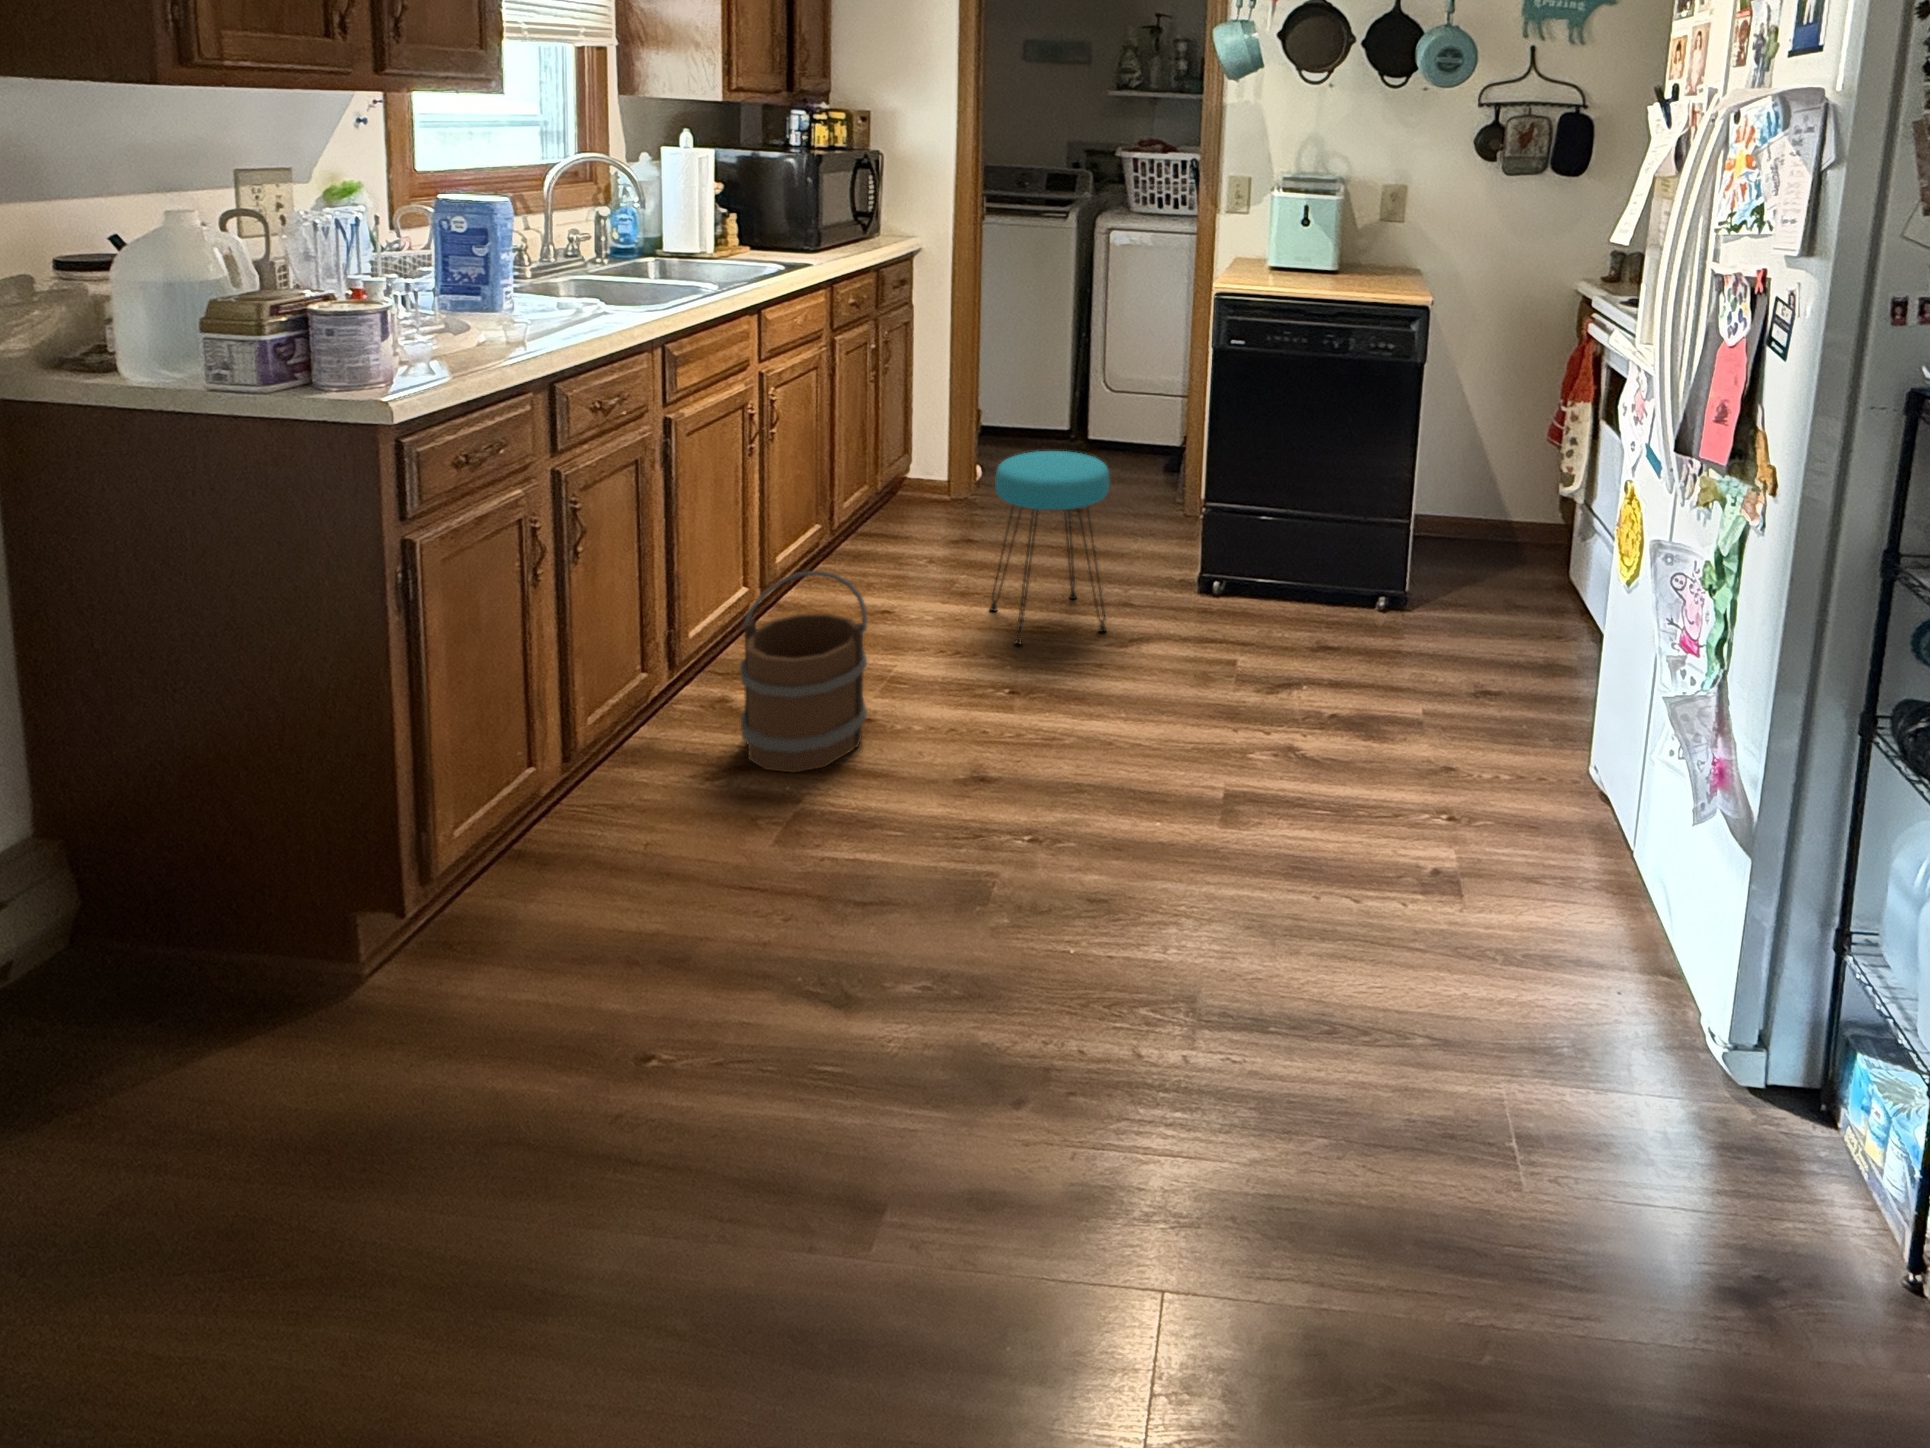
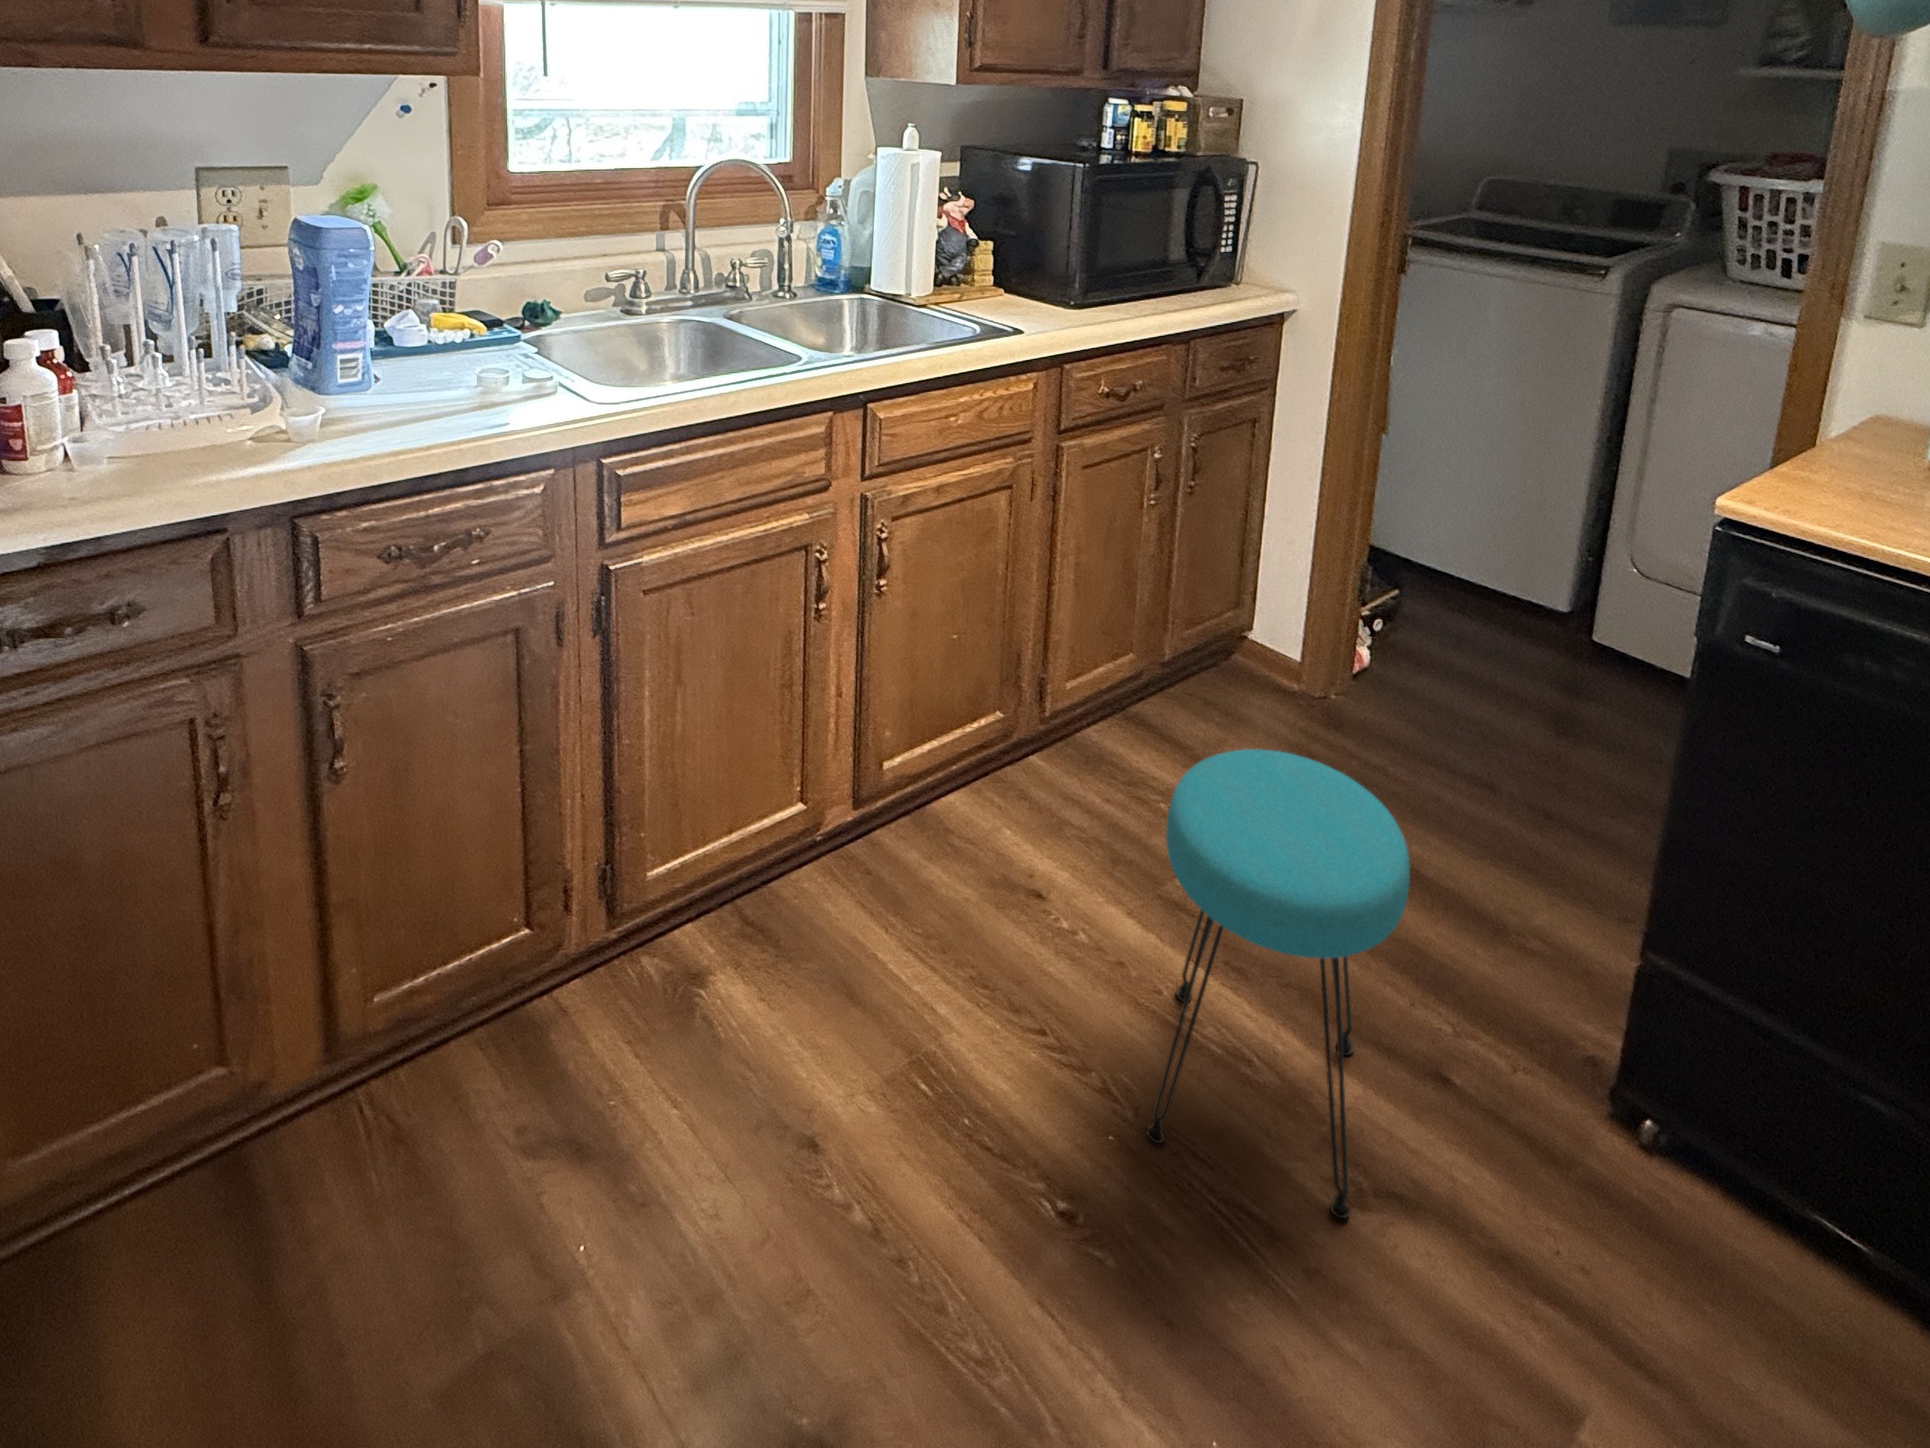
bucket: present [740,571,867,772] -> none [547,885,765,1288]

